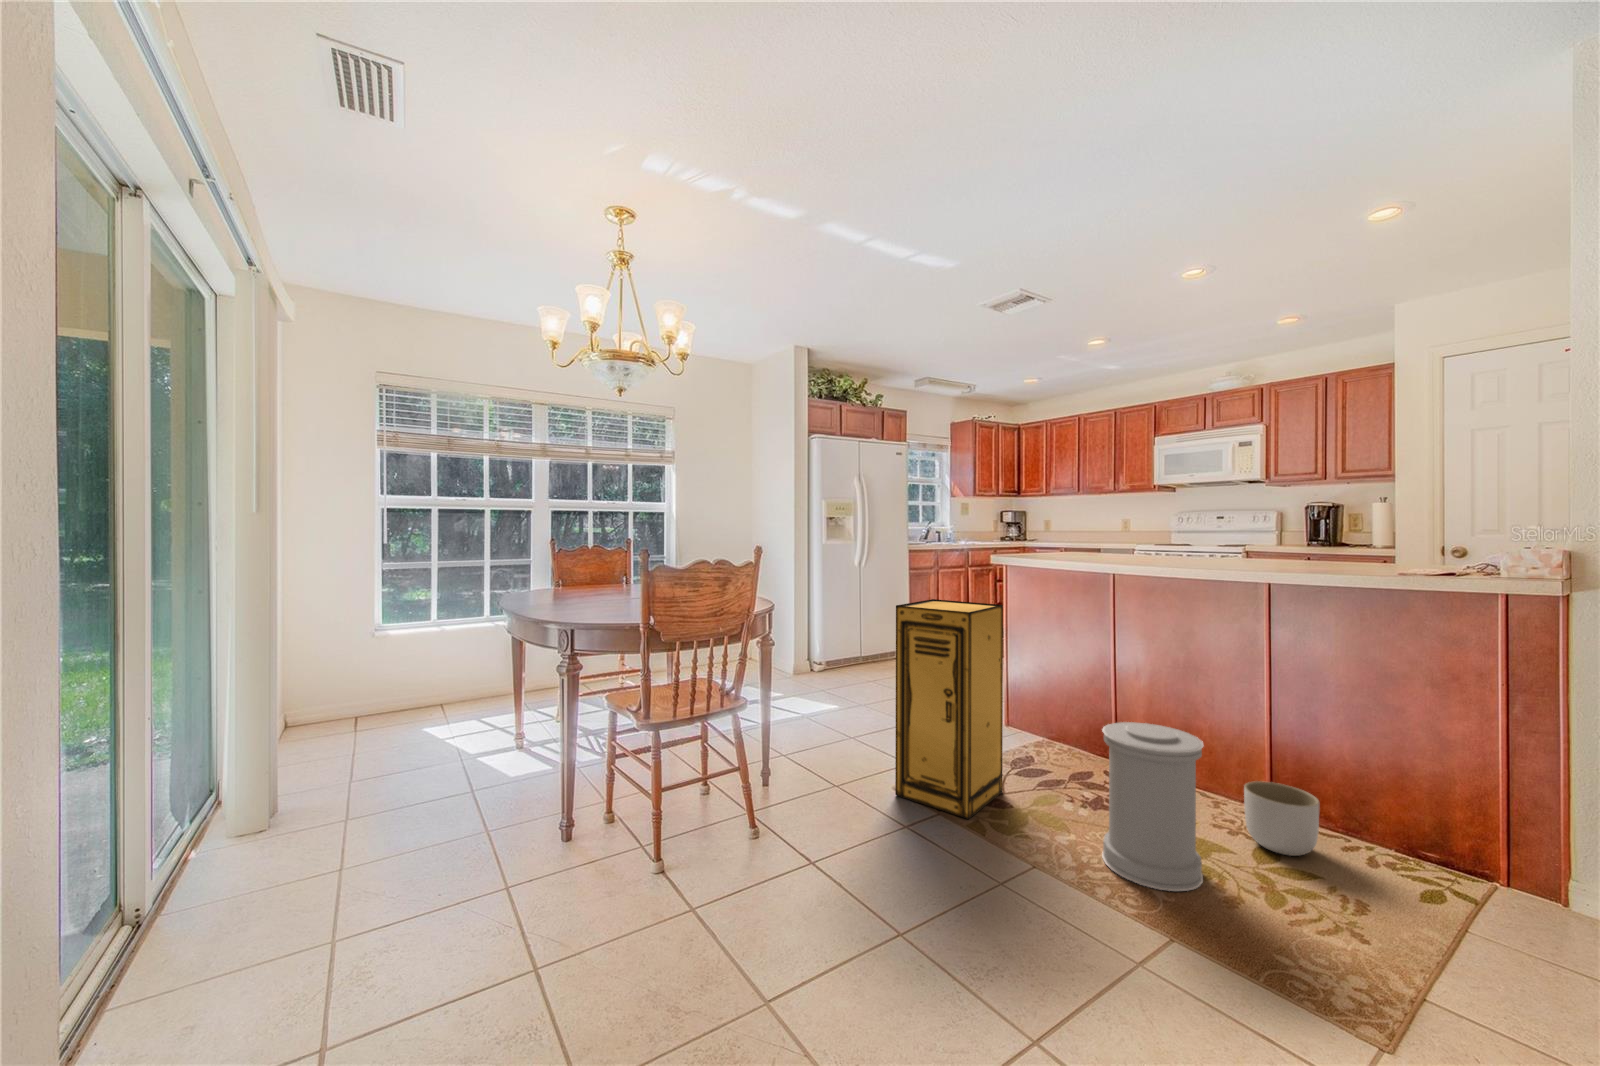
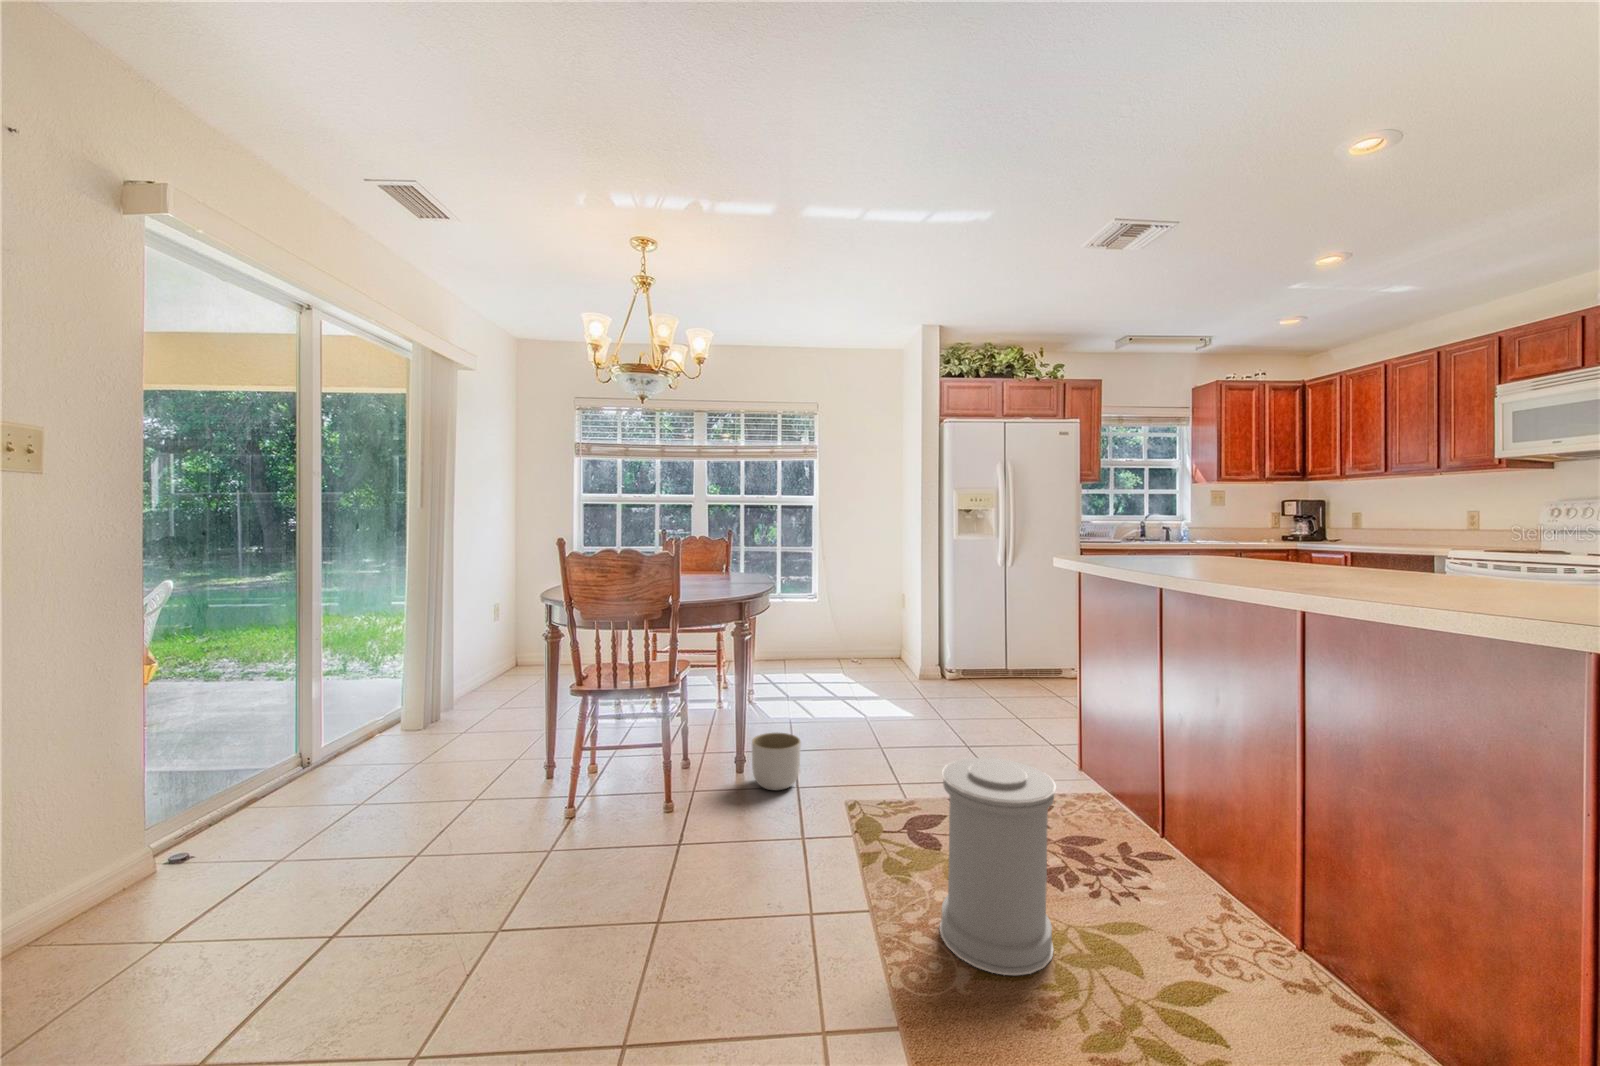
storage cabinet: present [895,599,1003,819] -> none [838,599,955,835]
planter: present [1244,781,1320,856] -> present [752,733,801,790]

